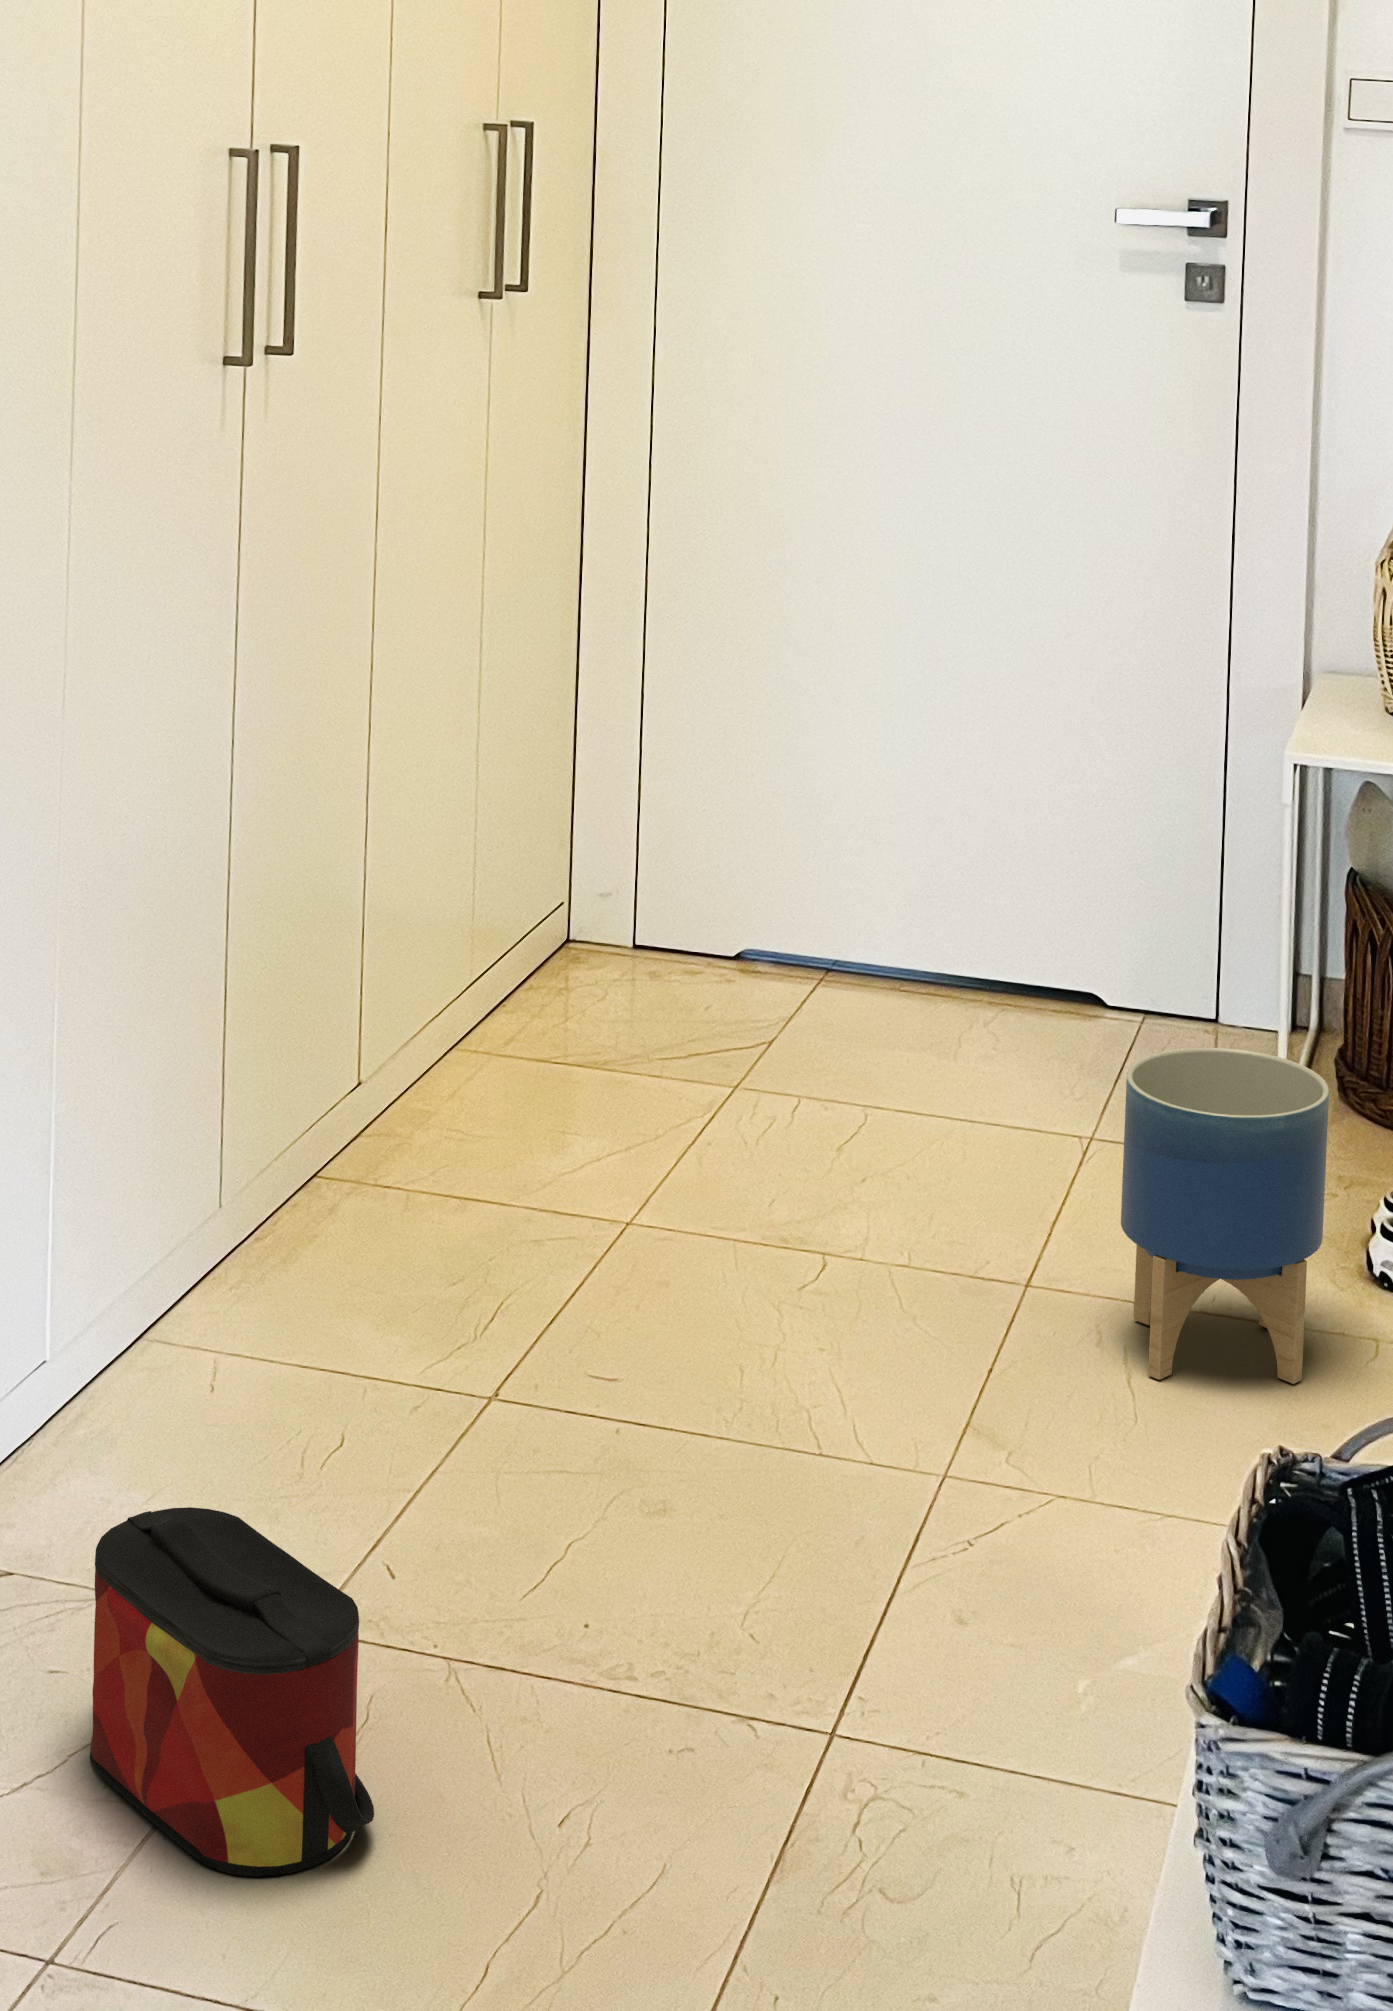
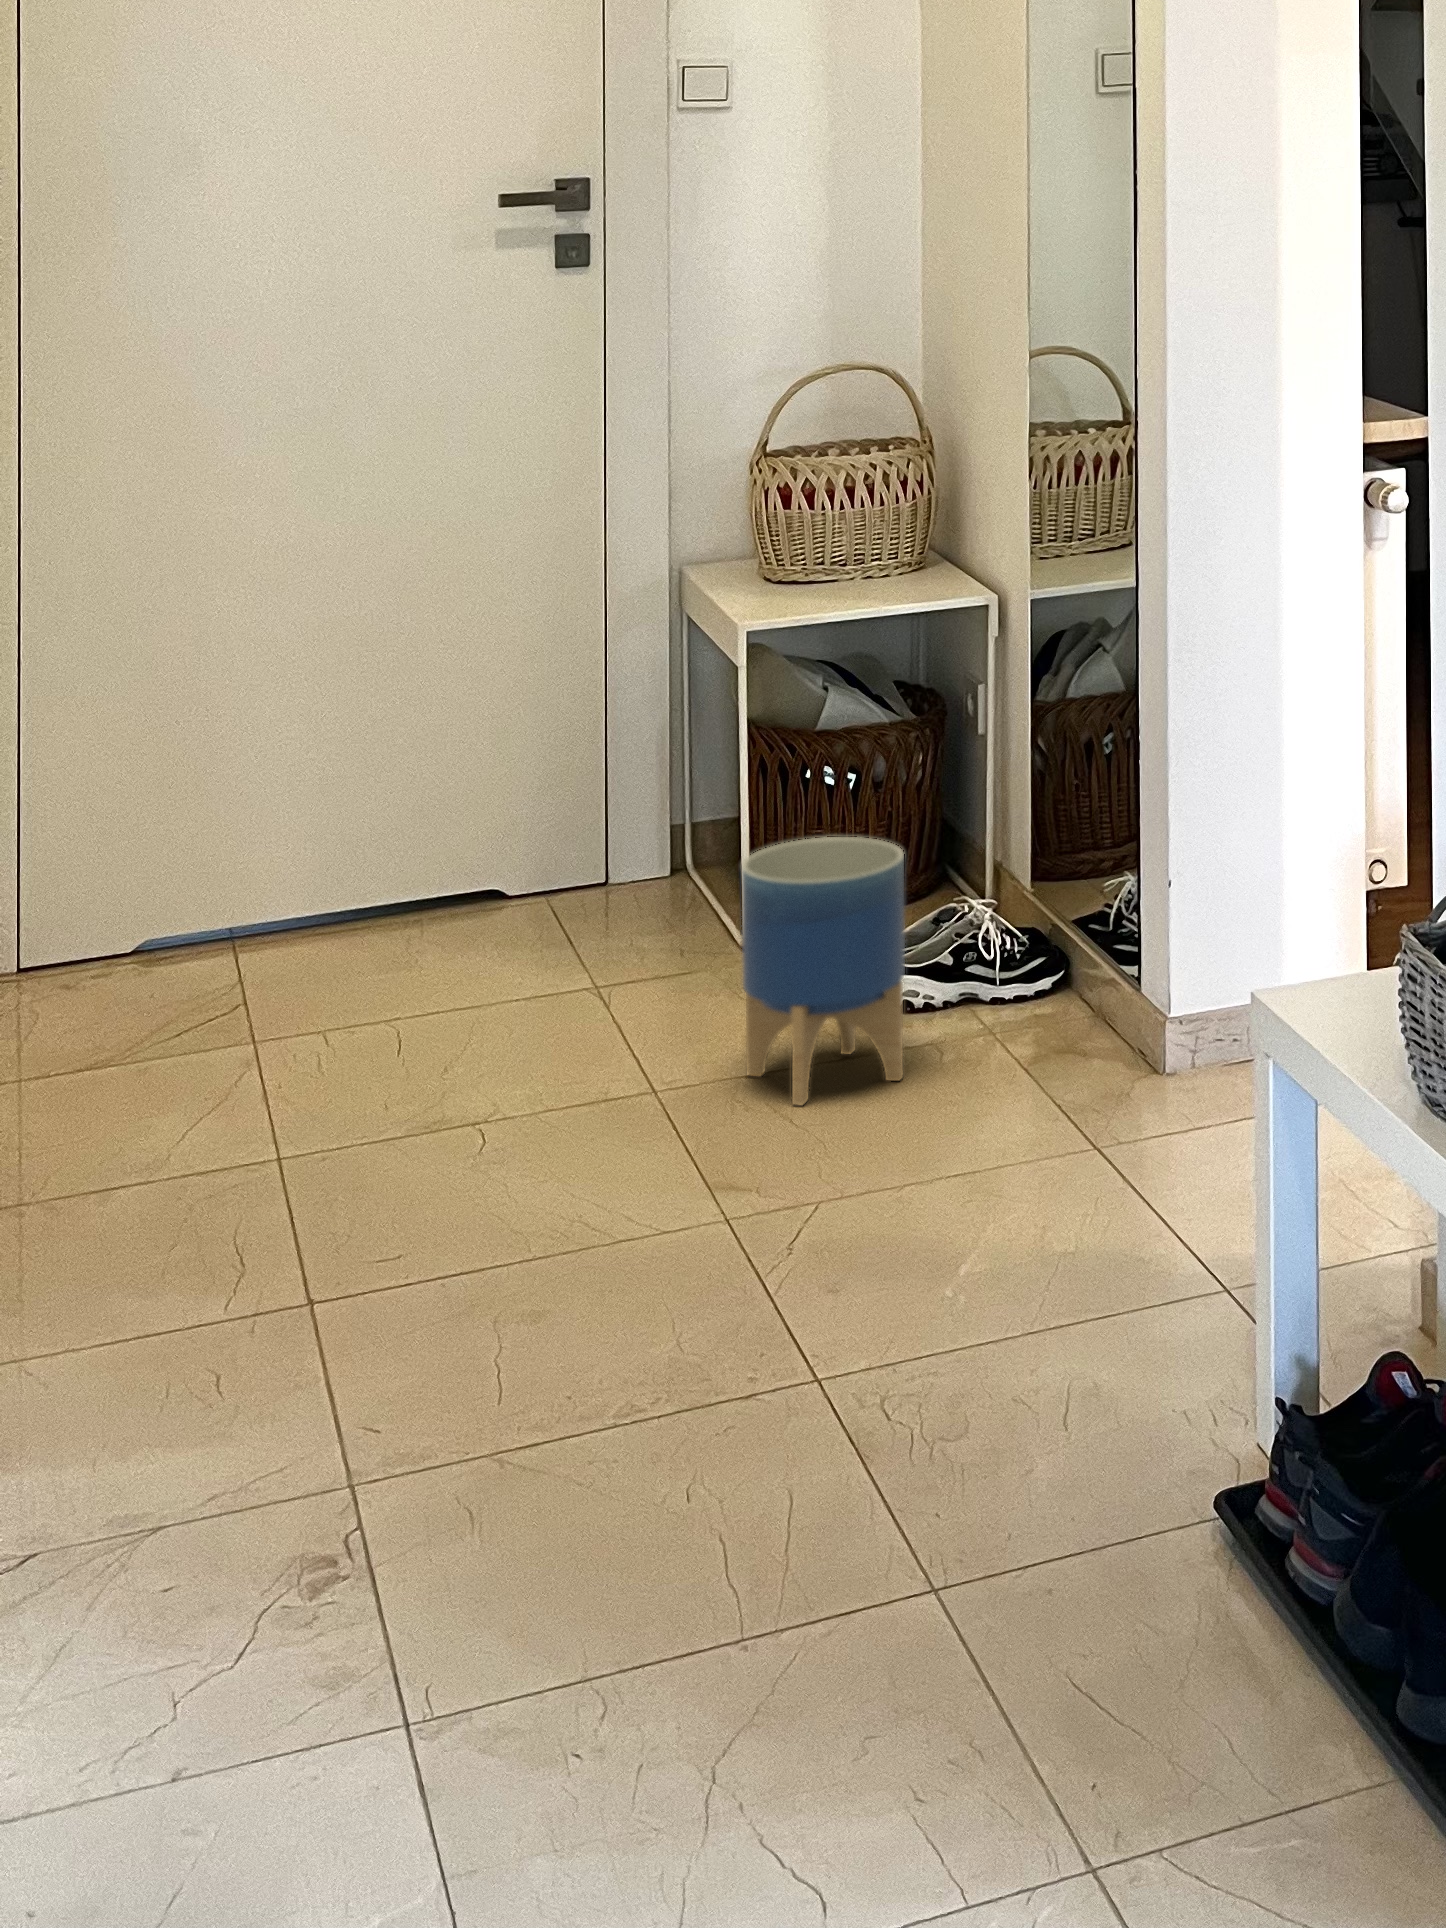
bag: present [90,1507,374,1876] -> none [188,1336,523,1597]

